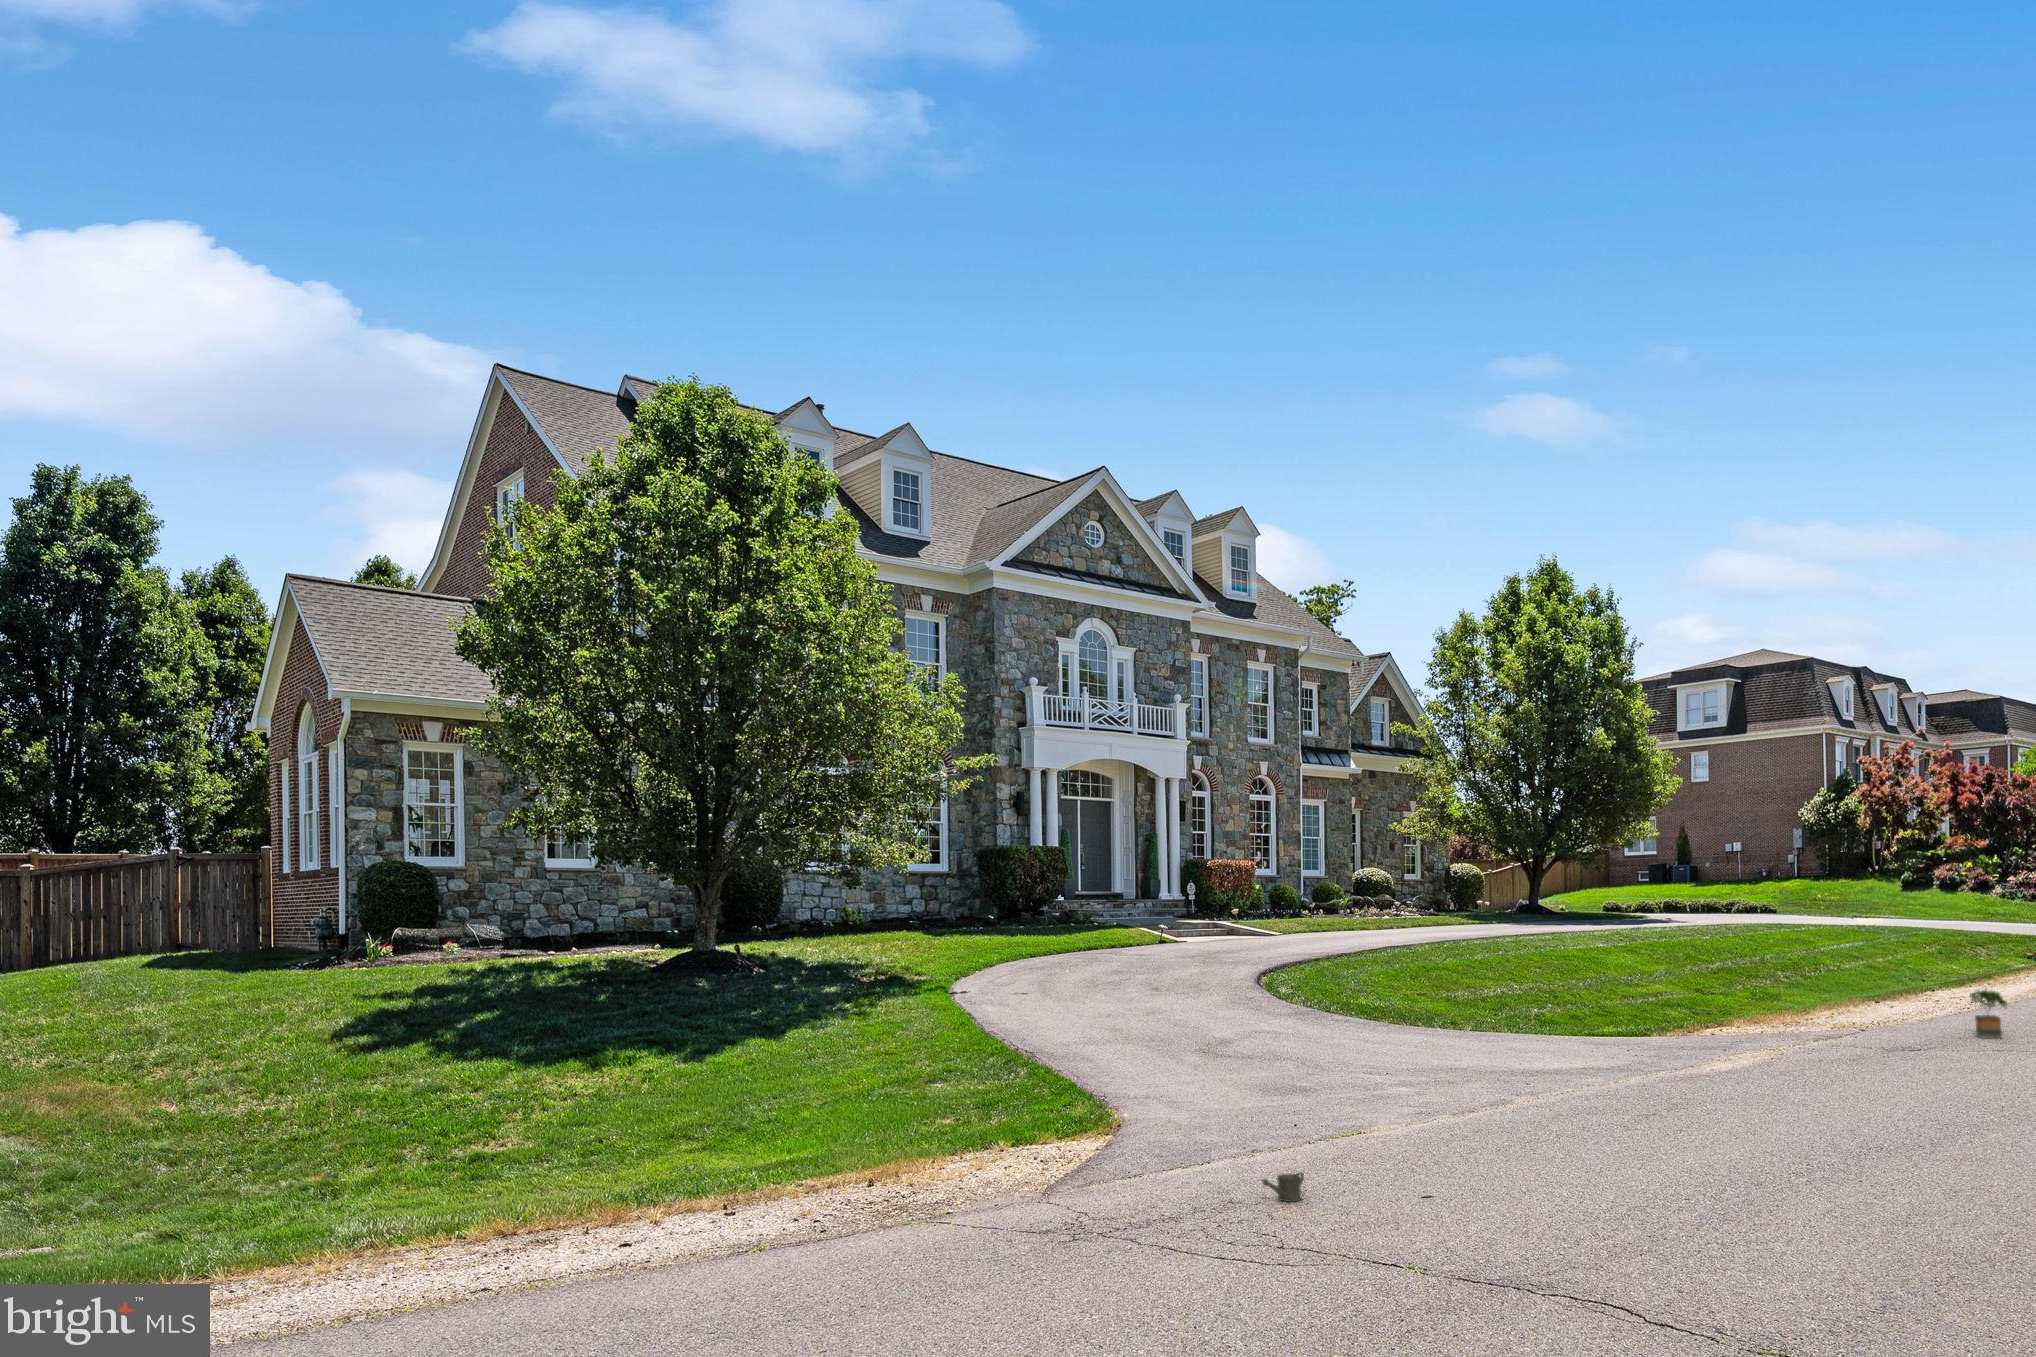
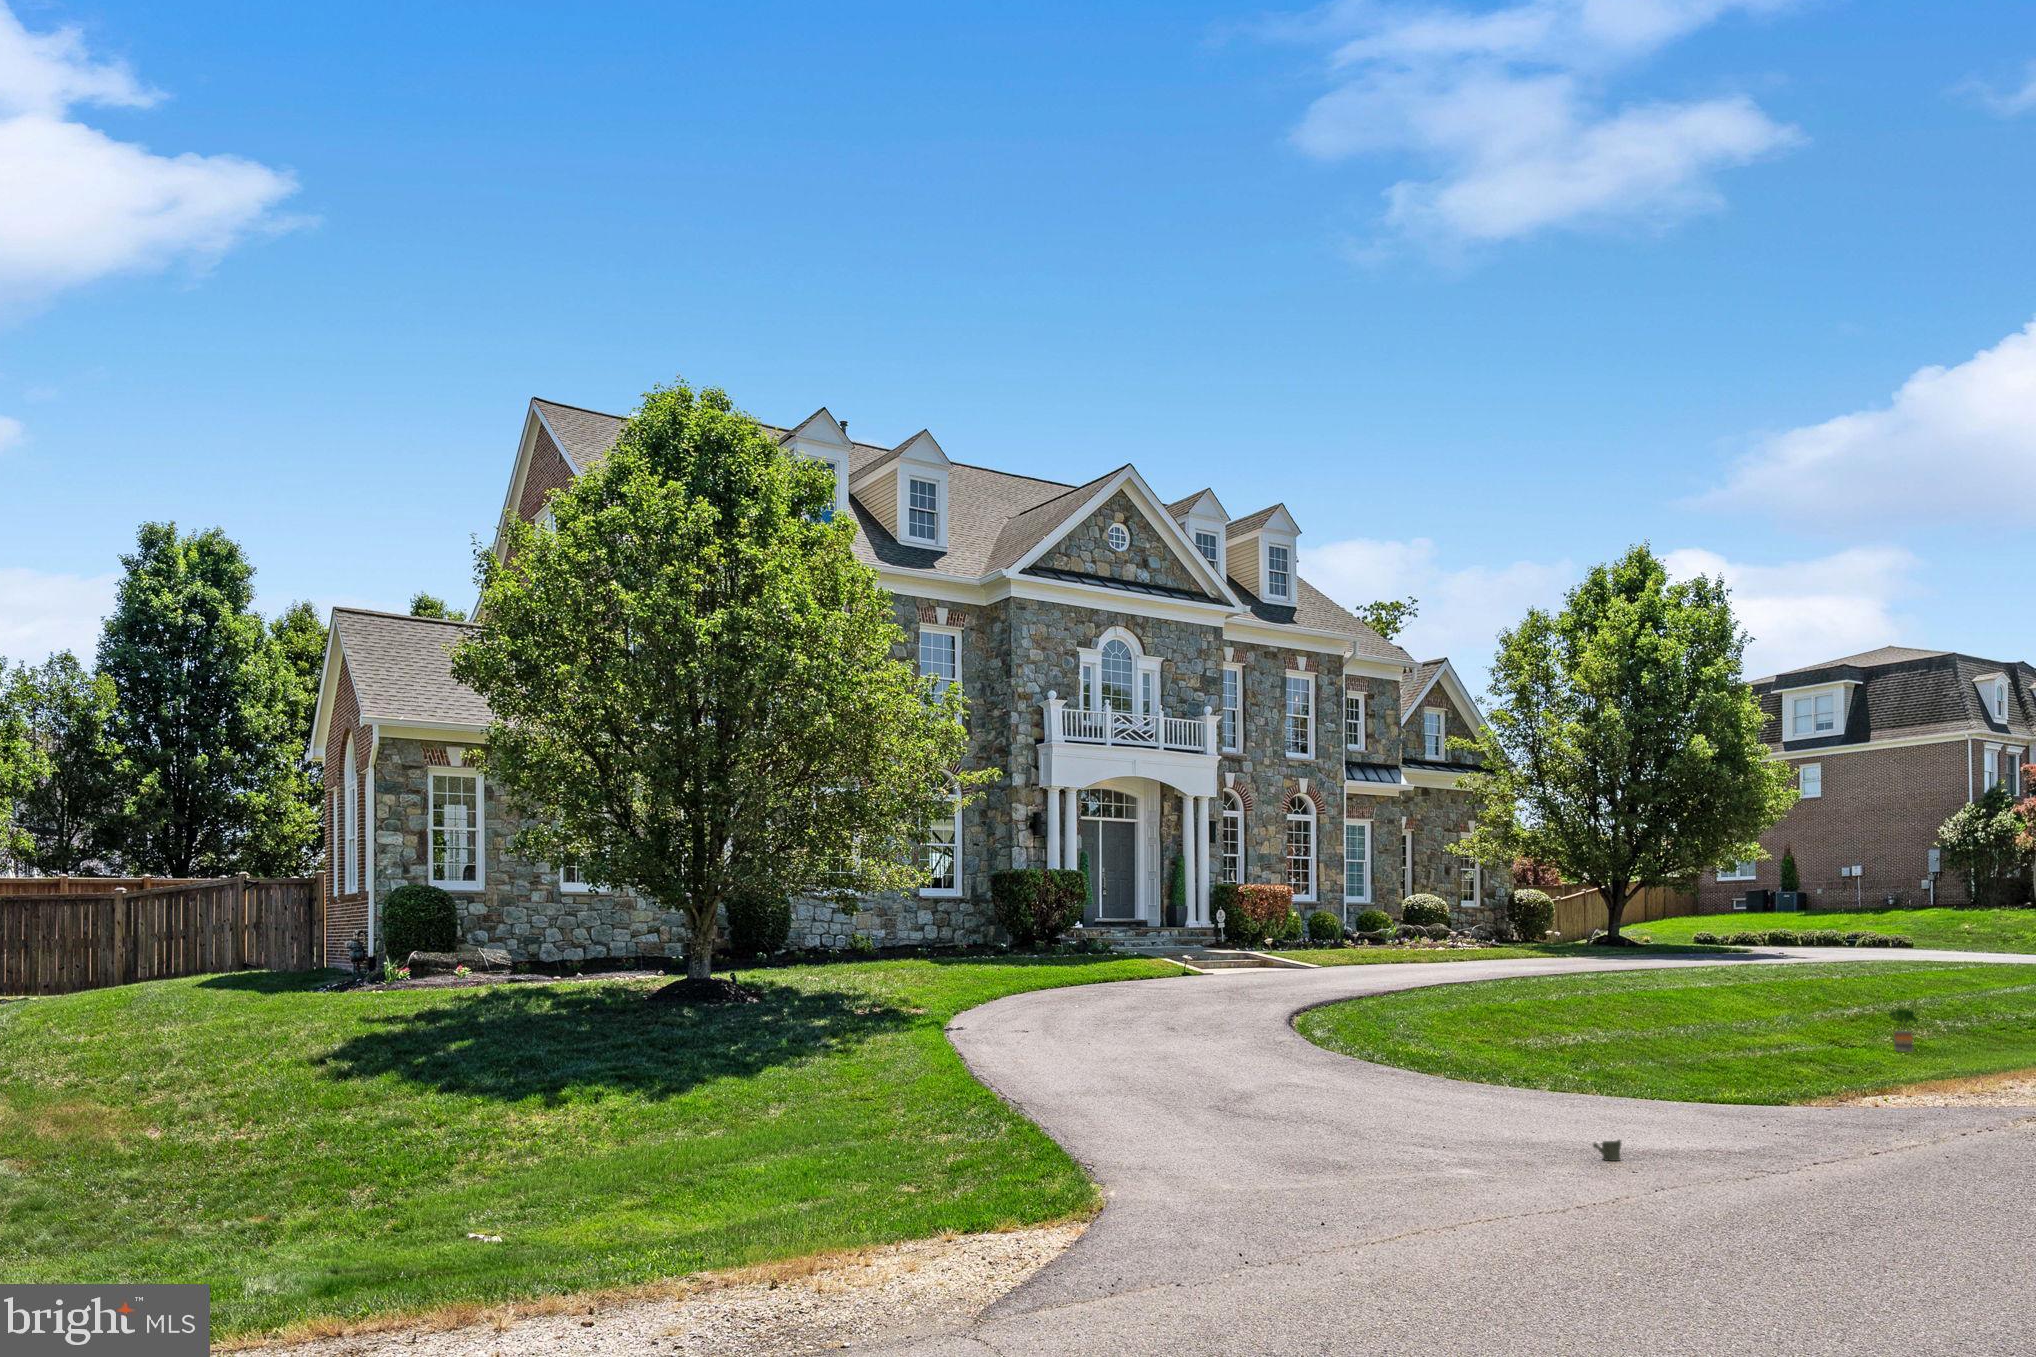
watering can: present [1263,1173,1304,1202] -> present [1593,1140,1622,1161]

